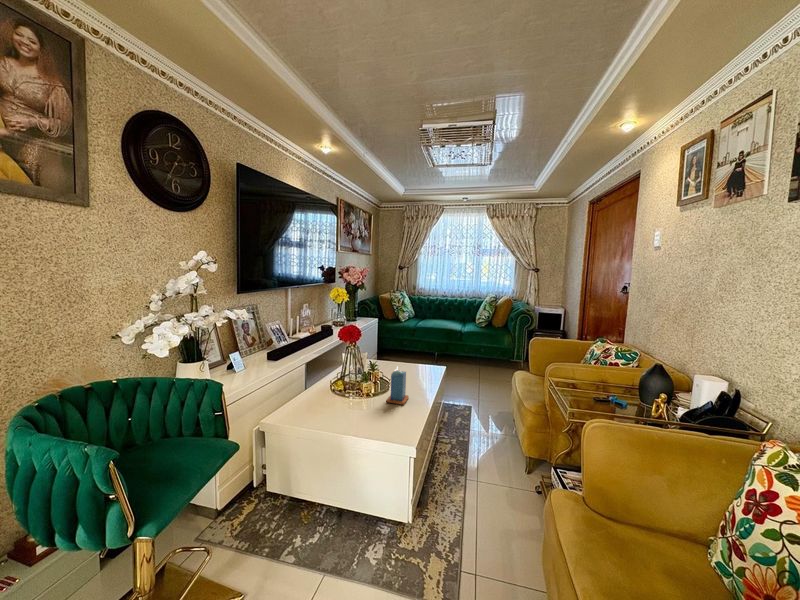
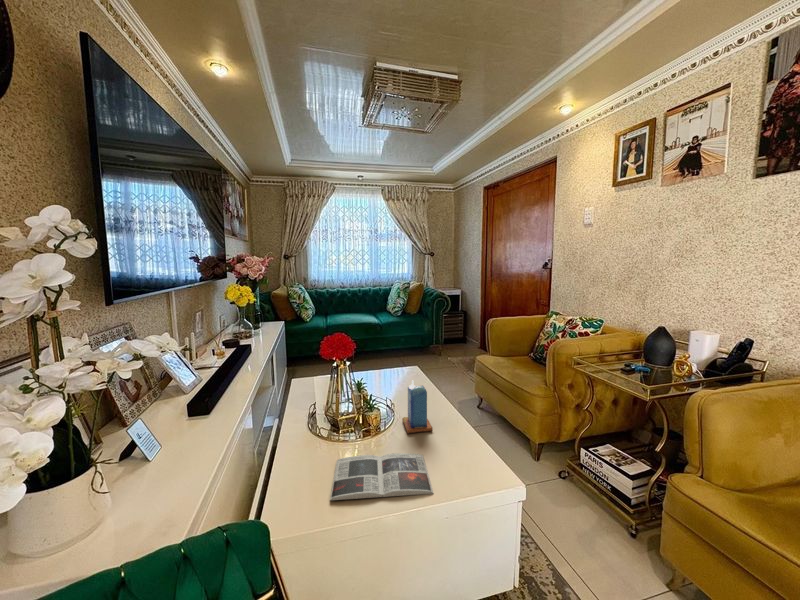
magazine: none [309,404,382,433] -> present [330,453,433,500]

